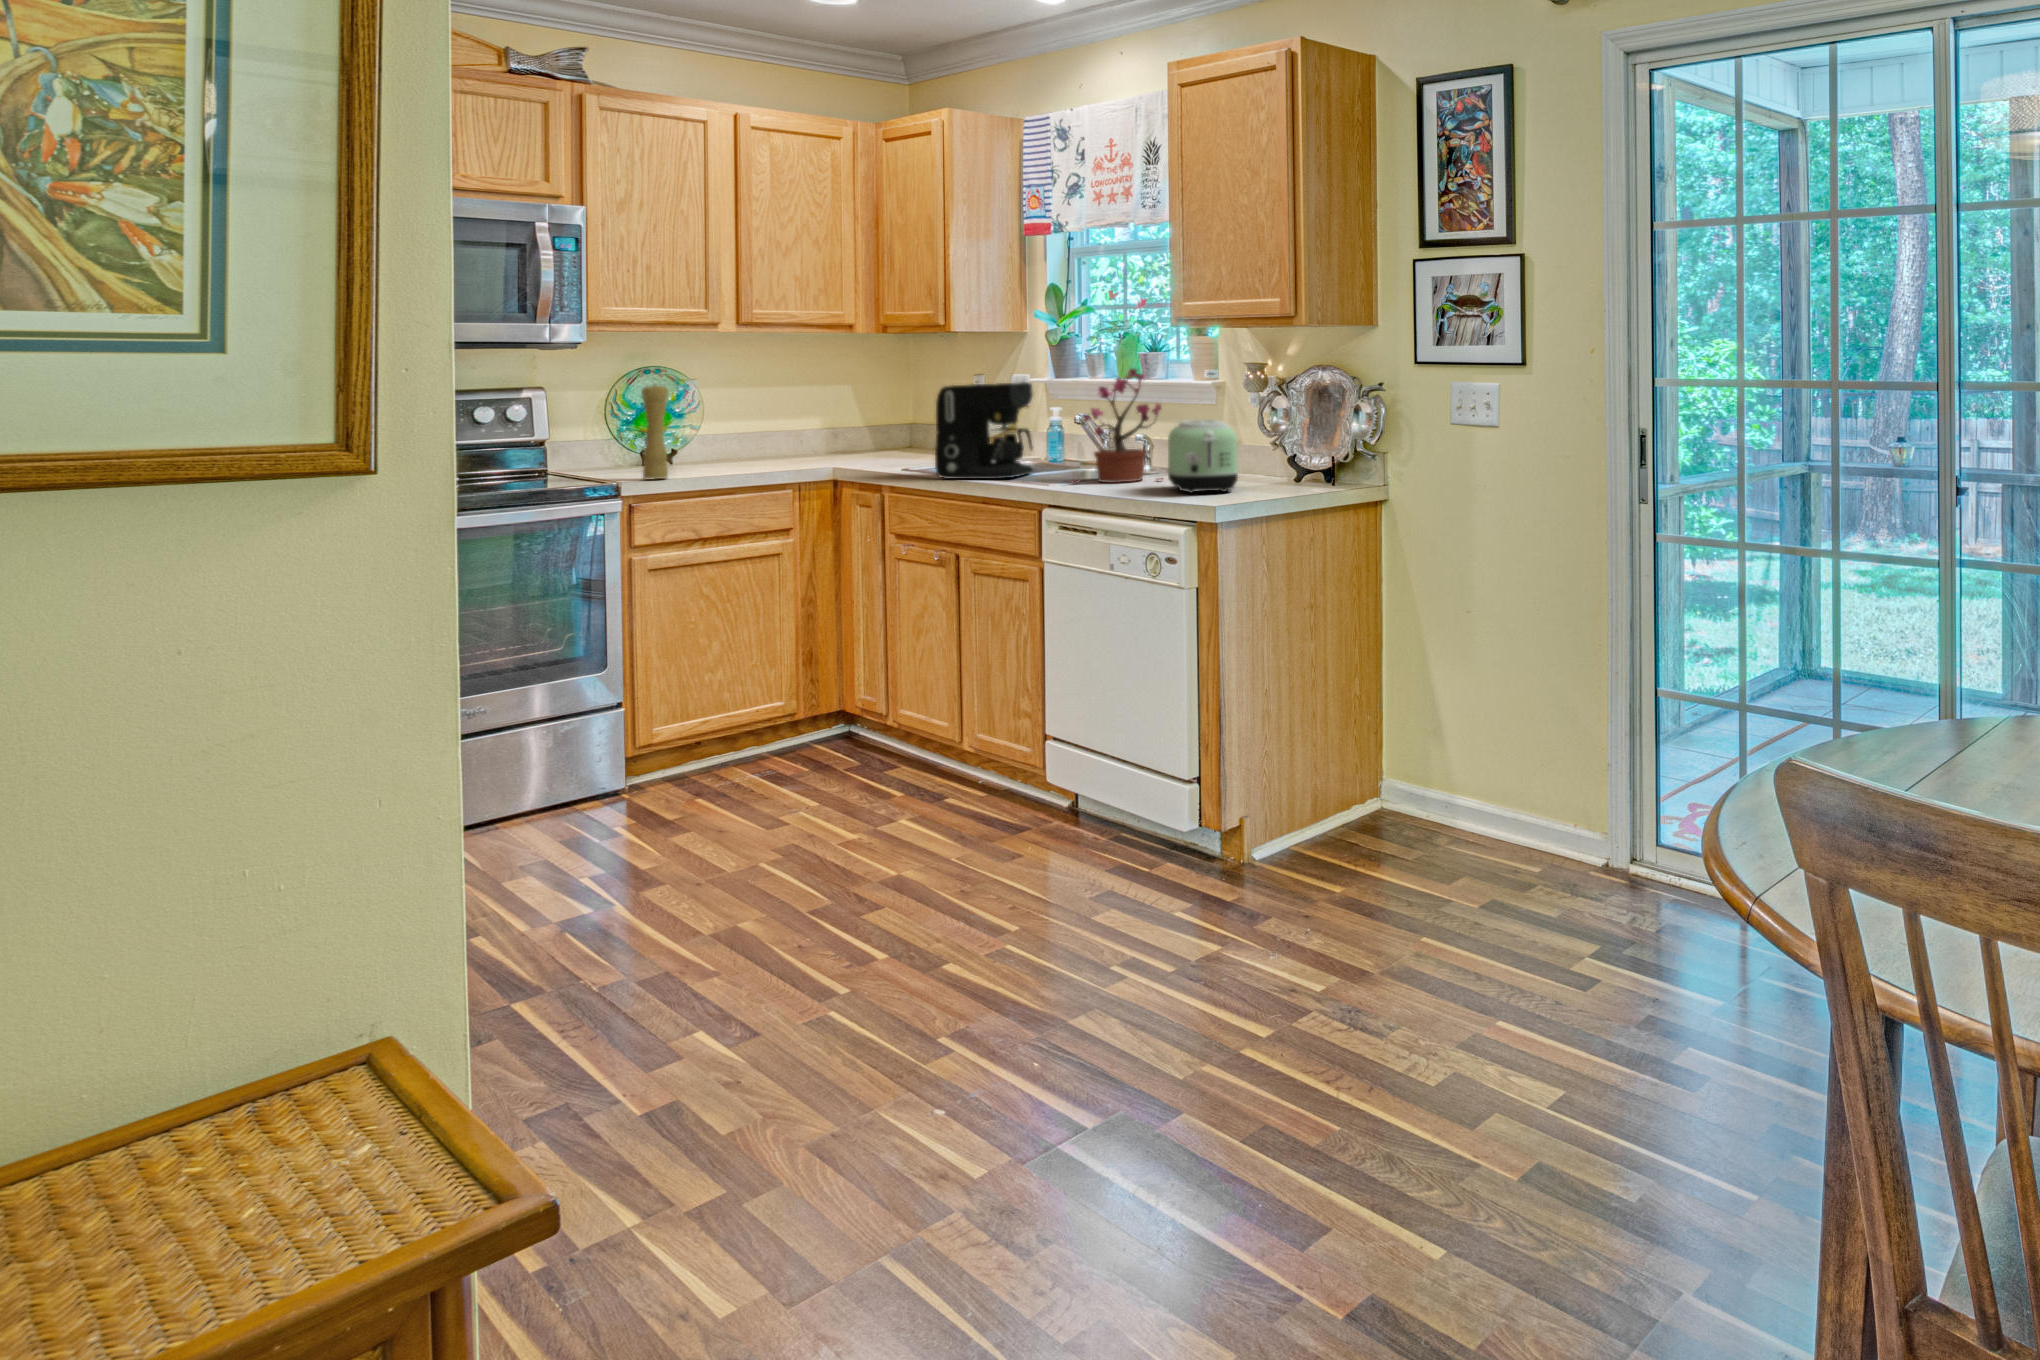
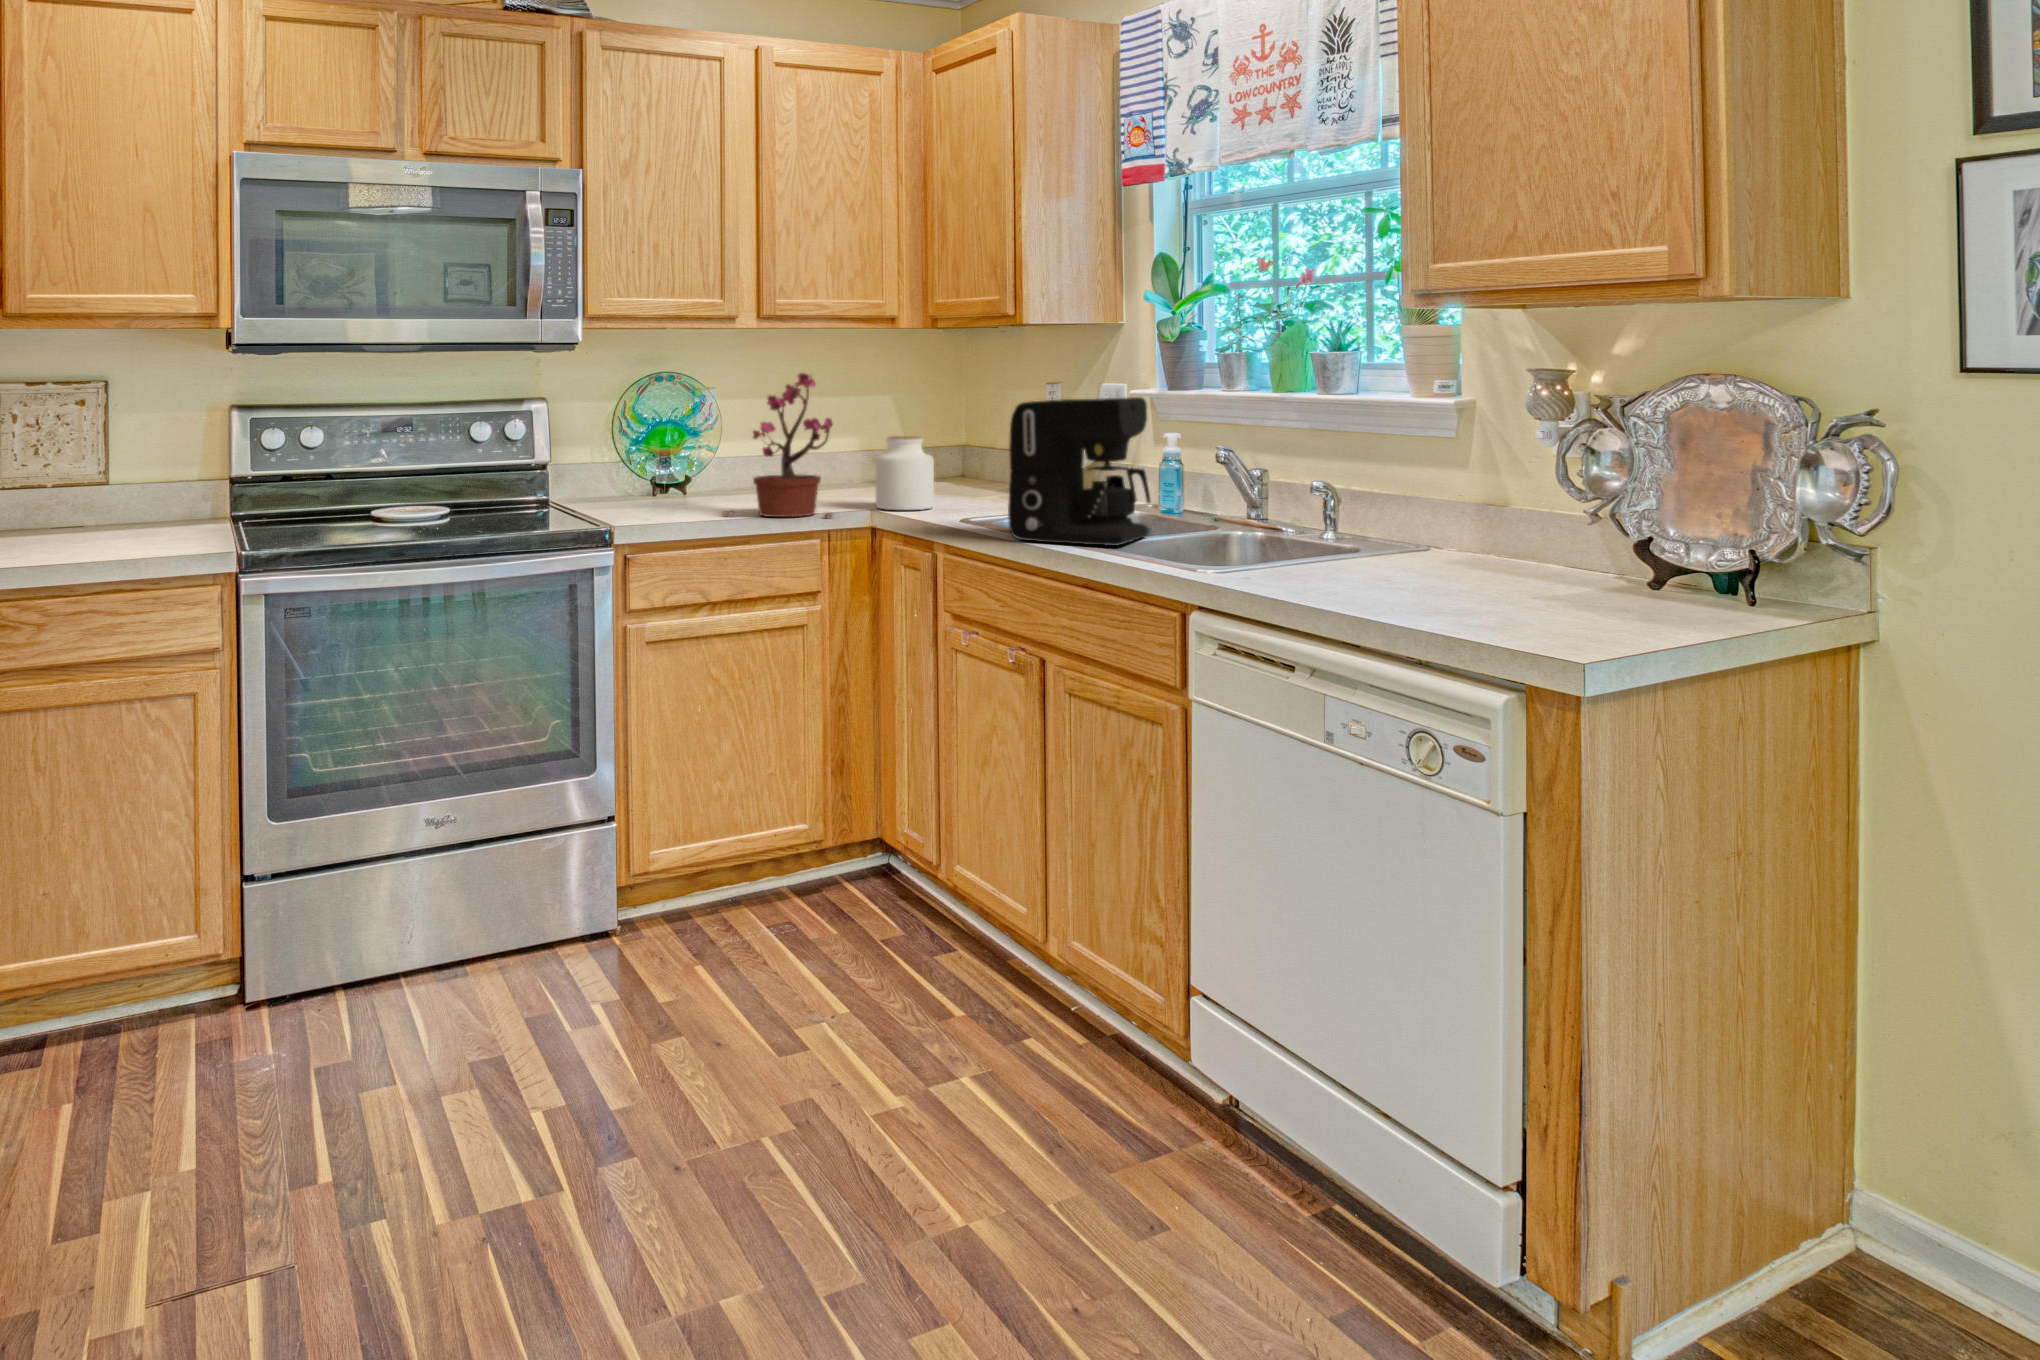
potted plant: present [1072,369,1162,483] -> present [723,373,833,517]
pepper mill: present [641,385,668,480] -> none [644,395,675,519]
jar: none [837,414,884,467] -> present [876,436,934,510]
toaster: present [1167,420,1238,493] -> none [1399,470,1550,606]

